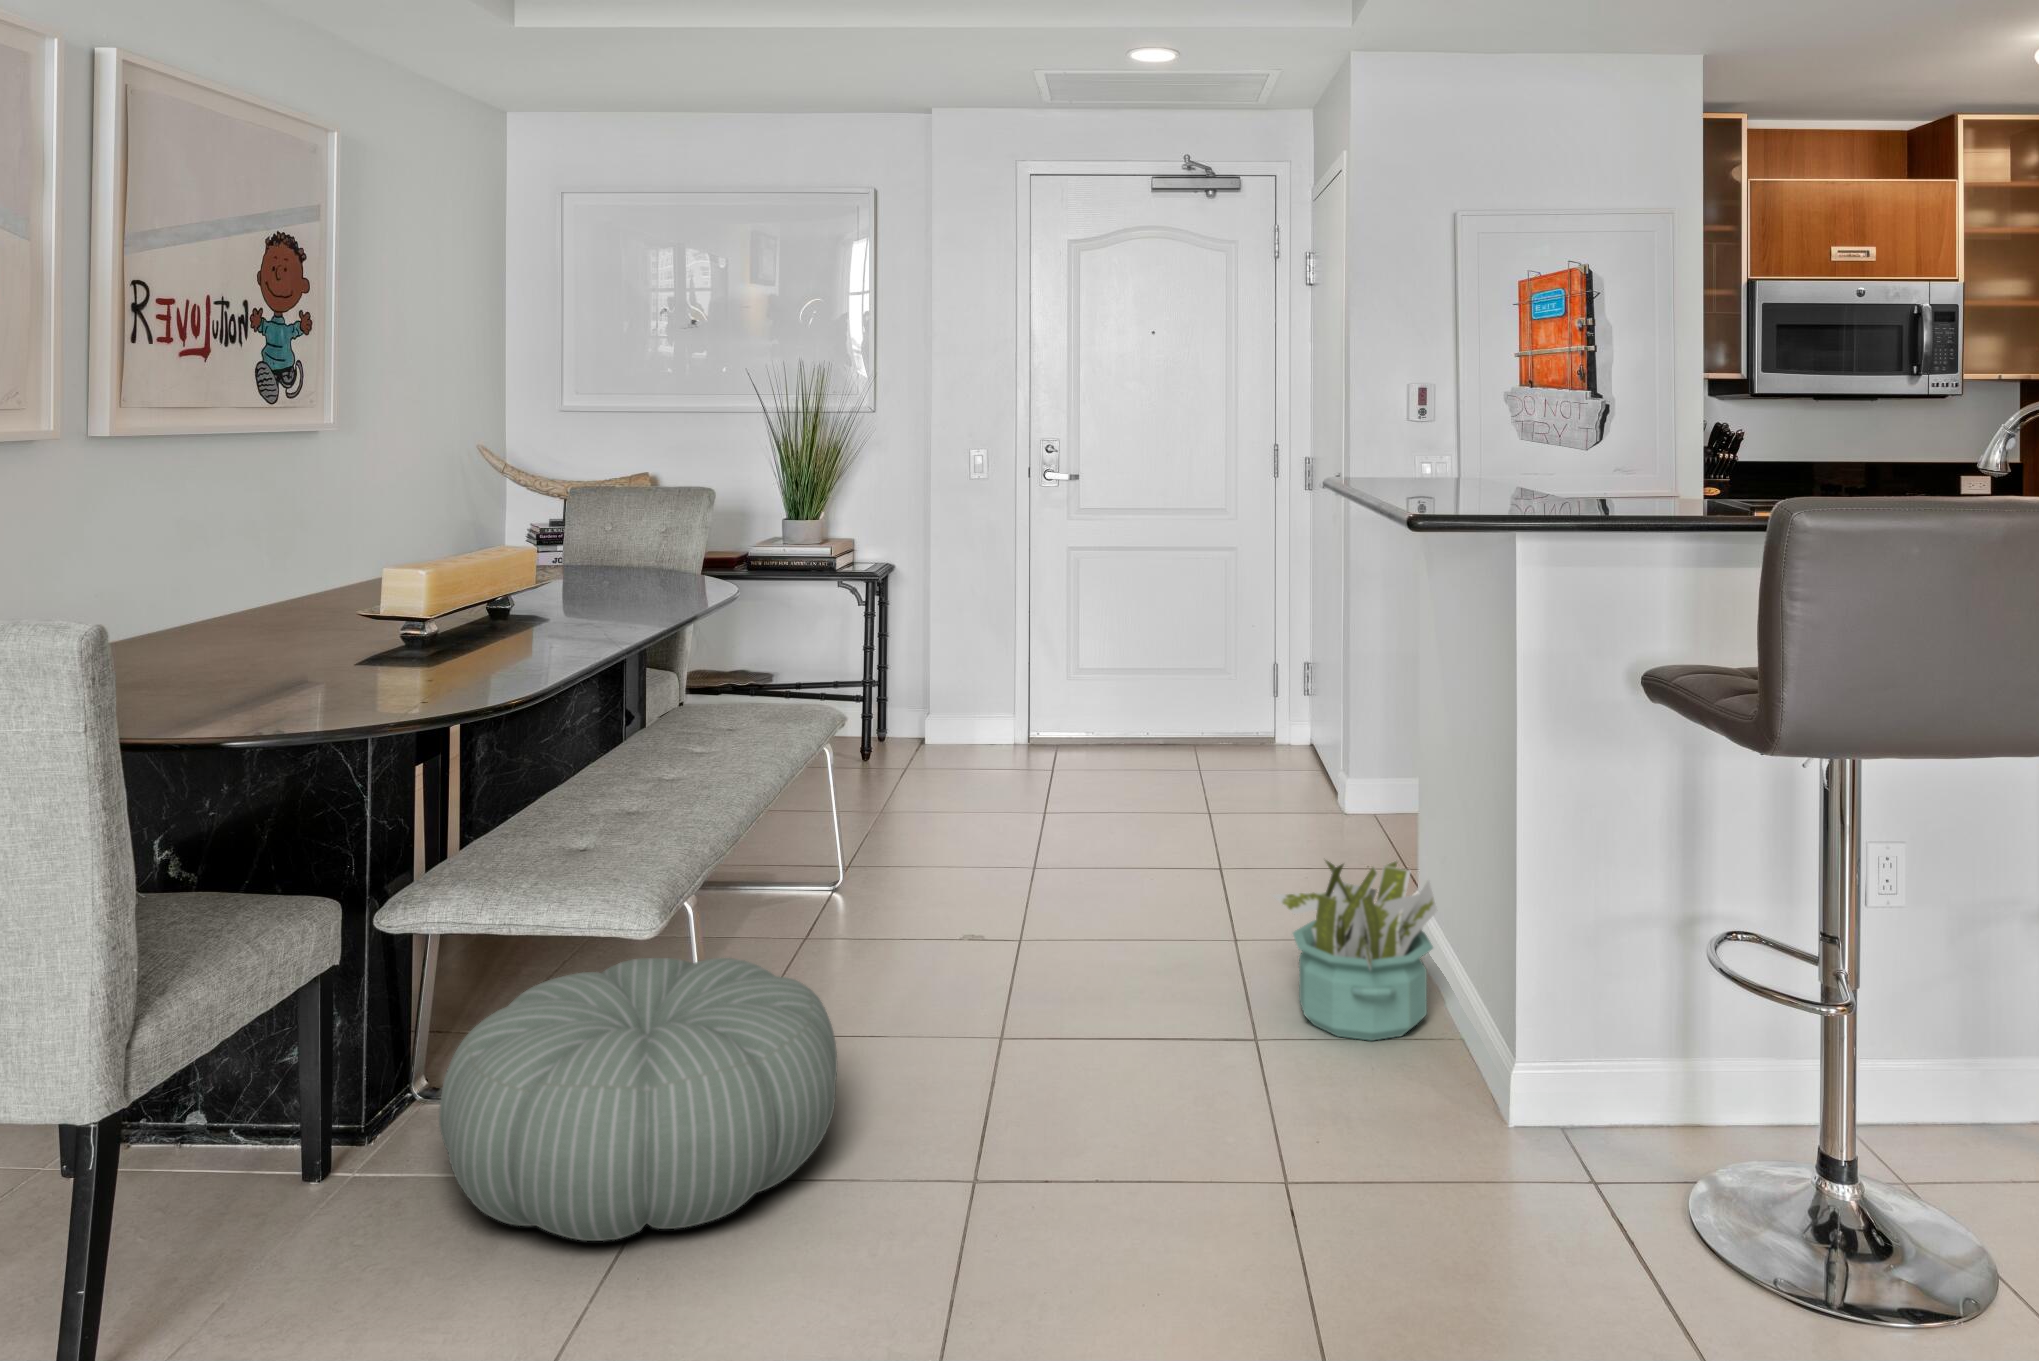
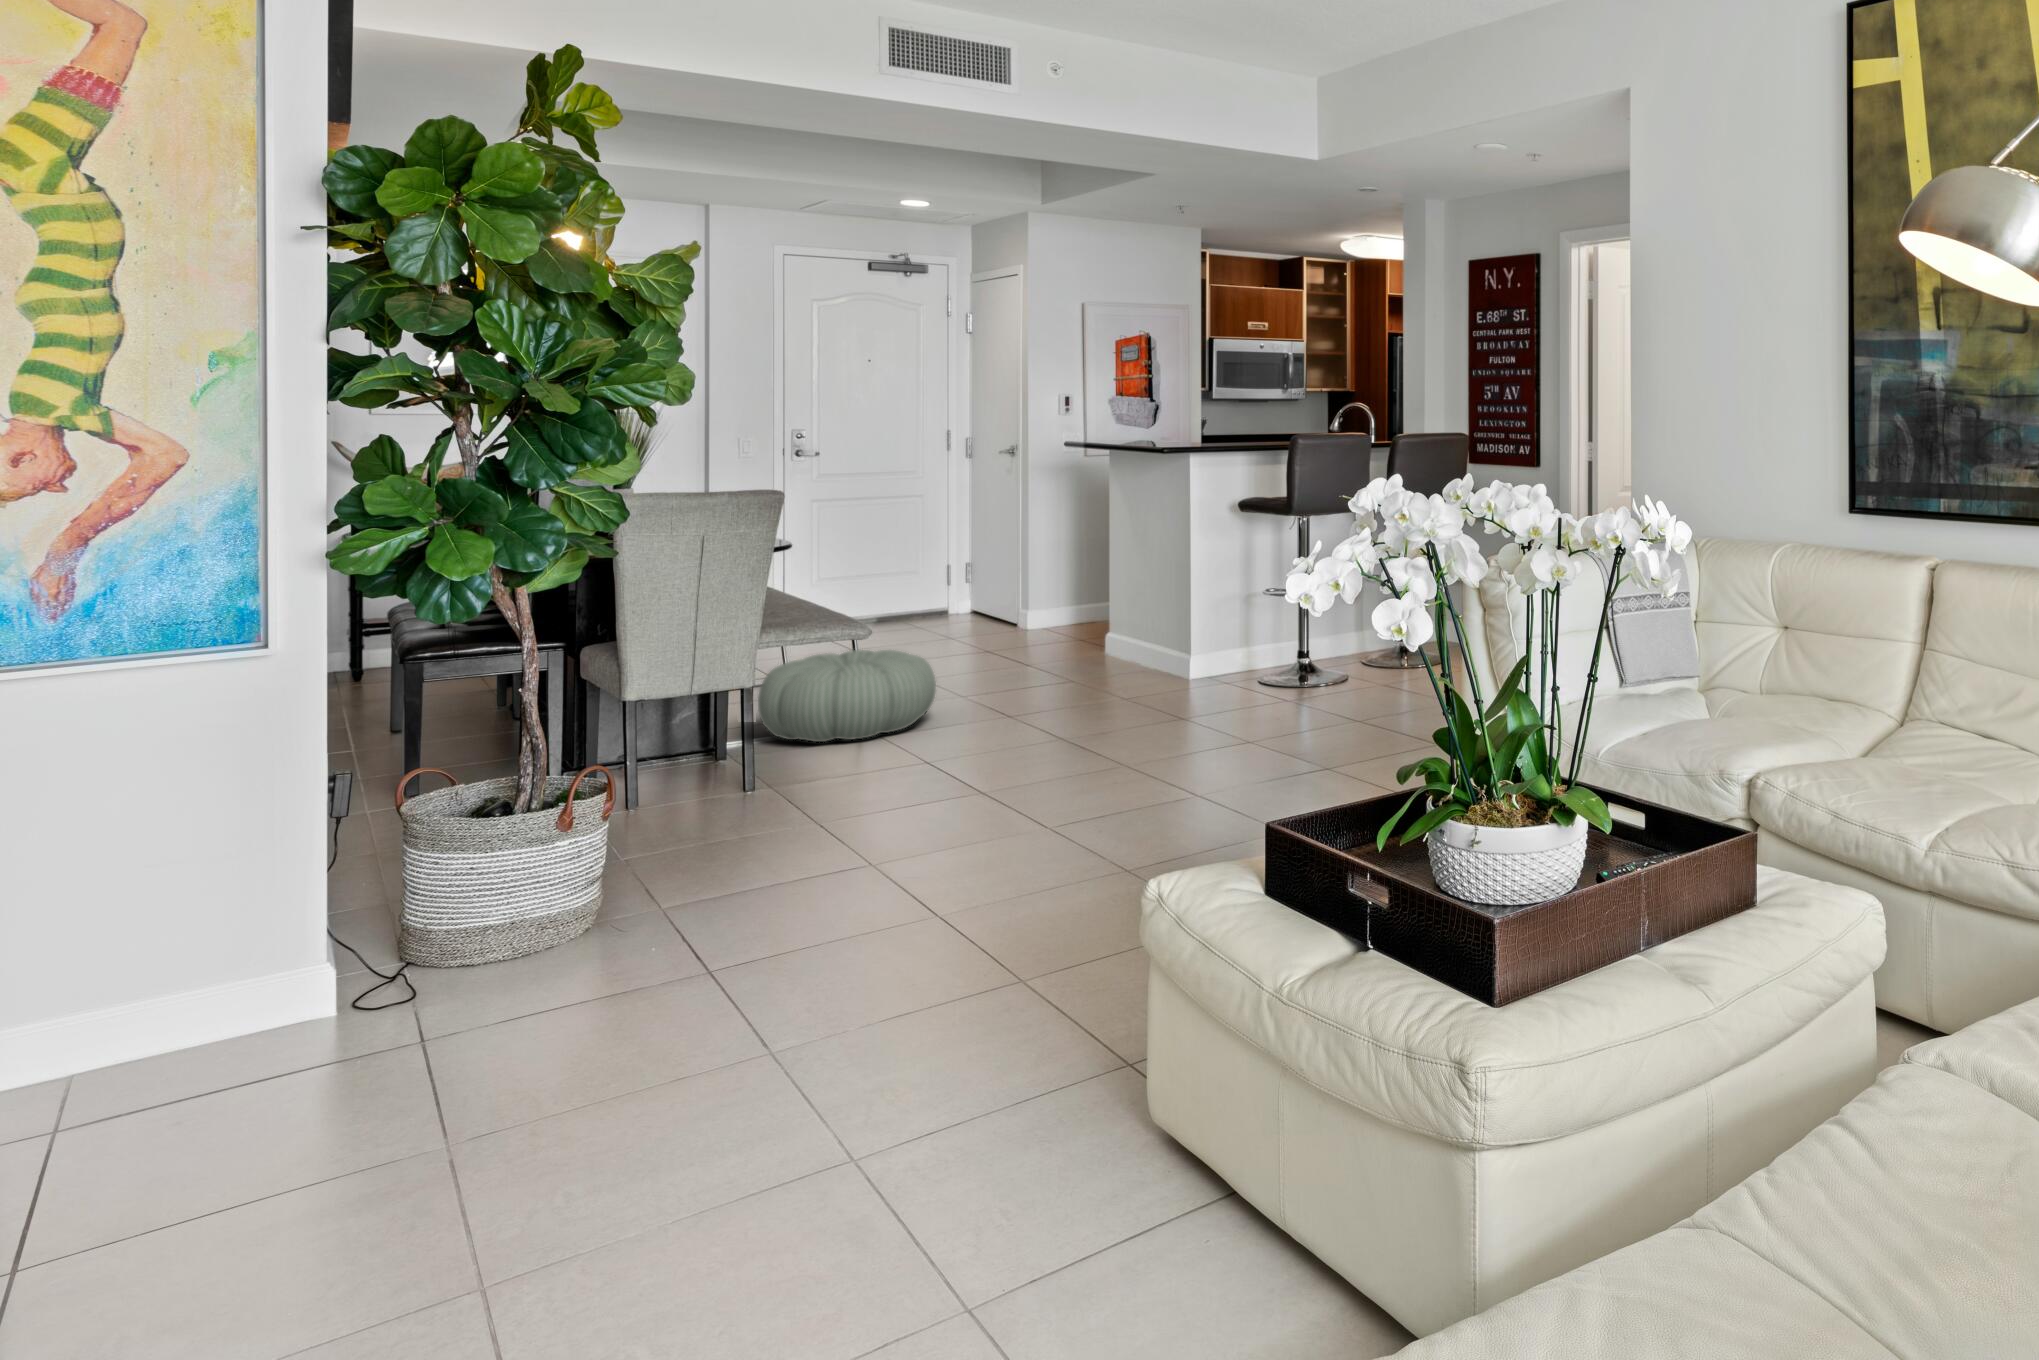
decorative plant: present [1271,861,1437,1041] -> none [1057,598,1136,668]

